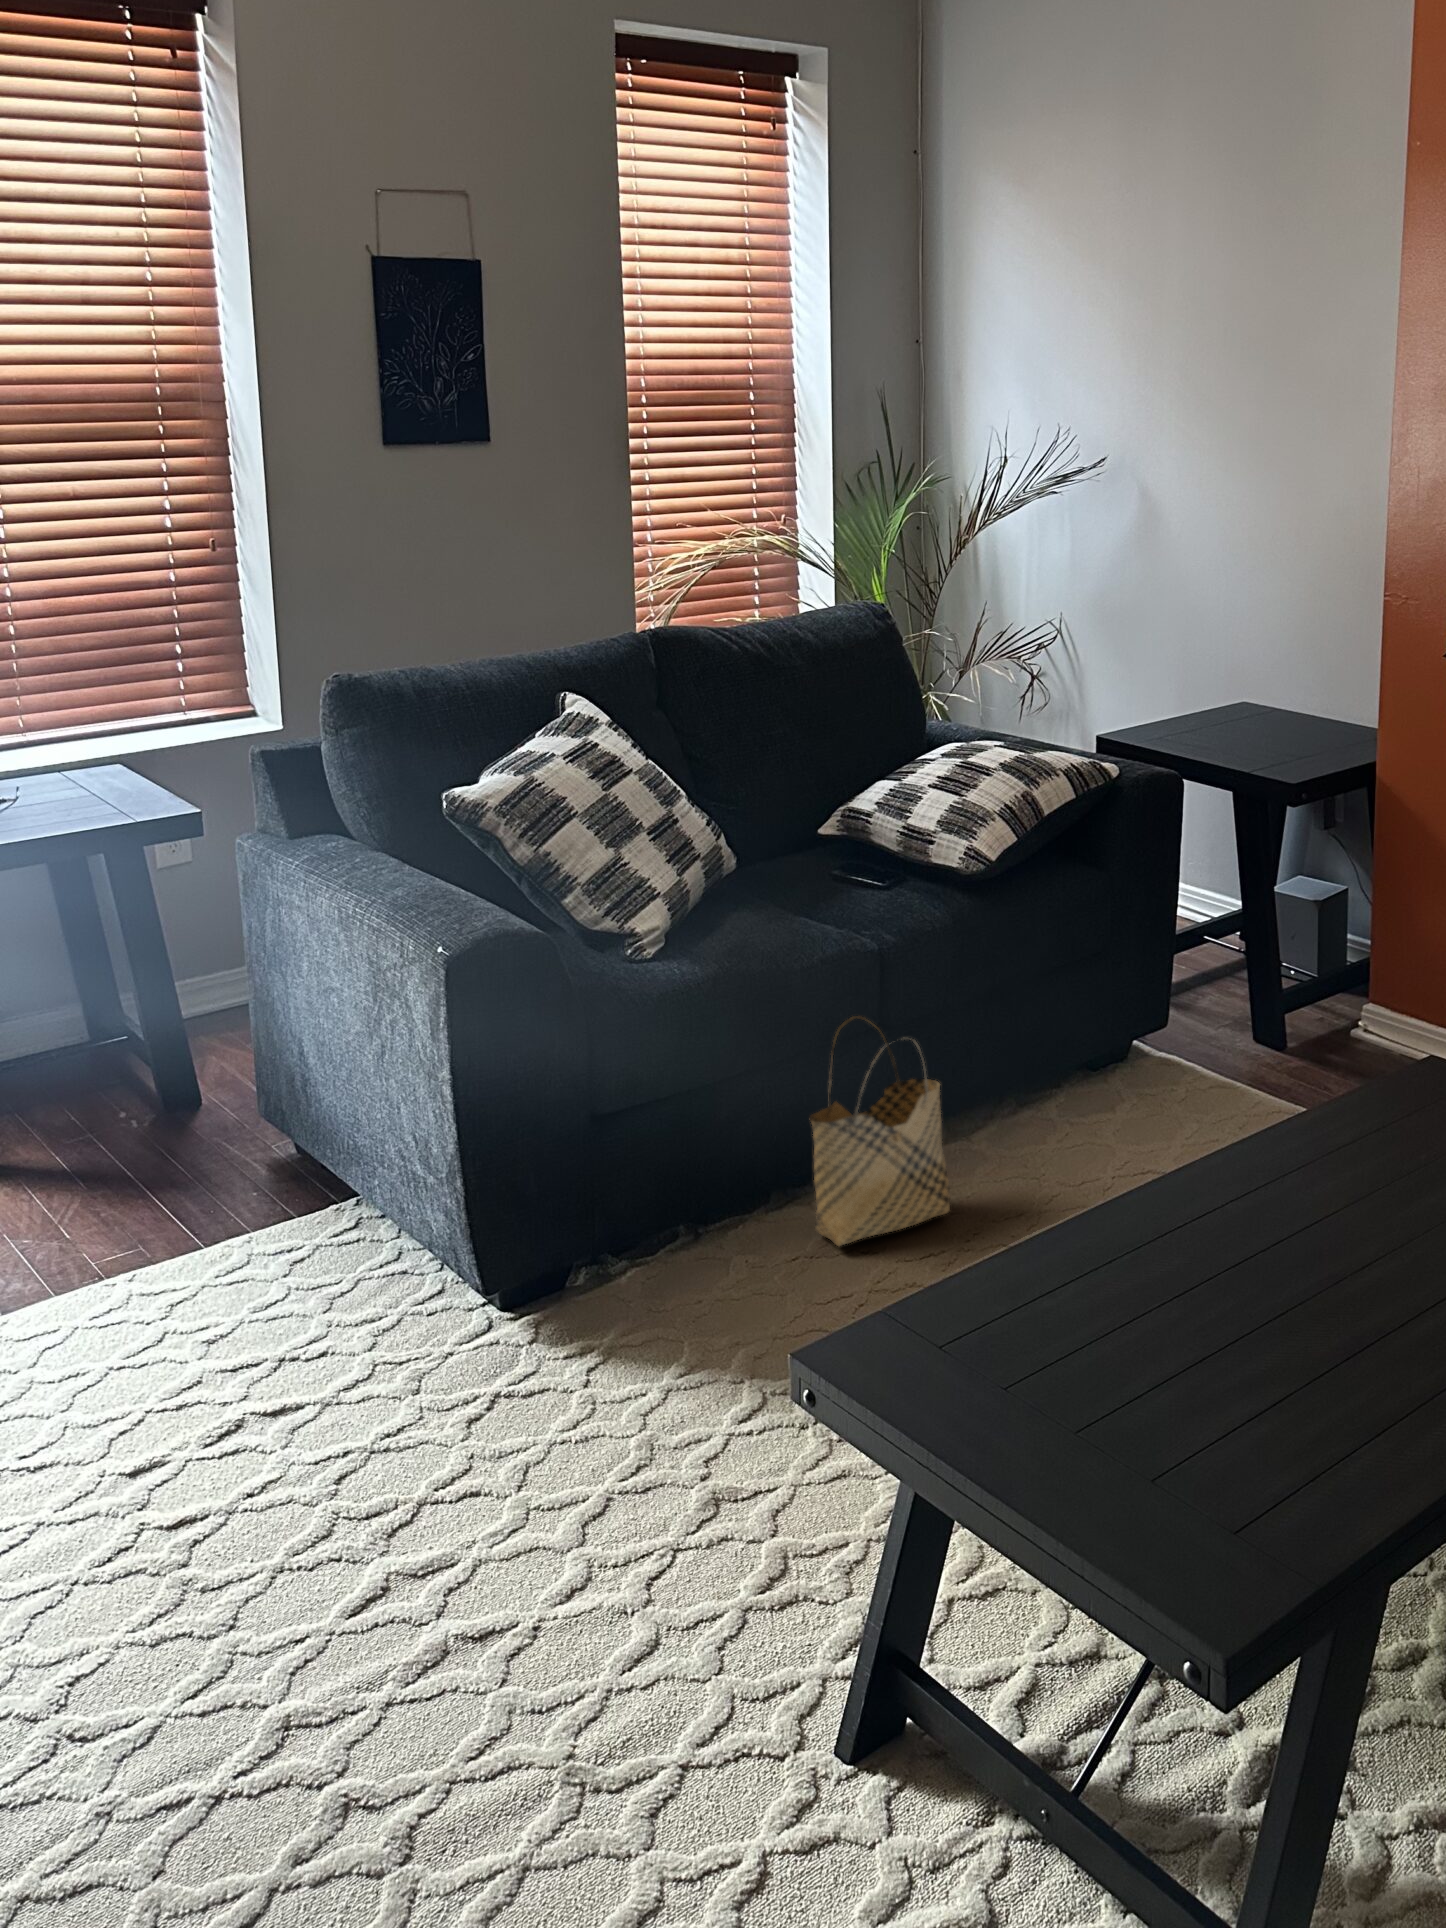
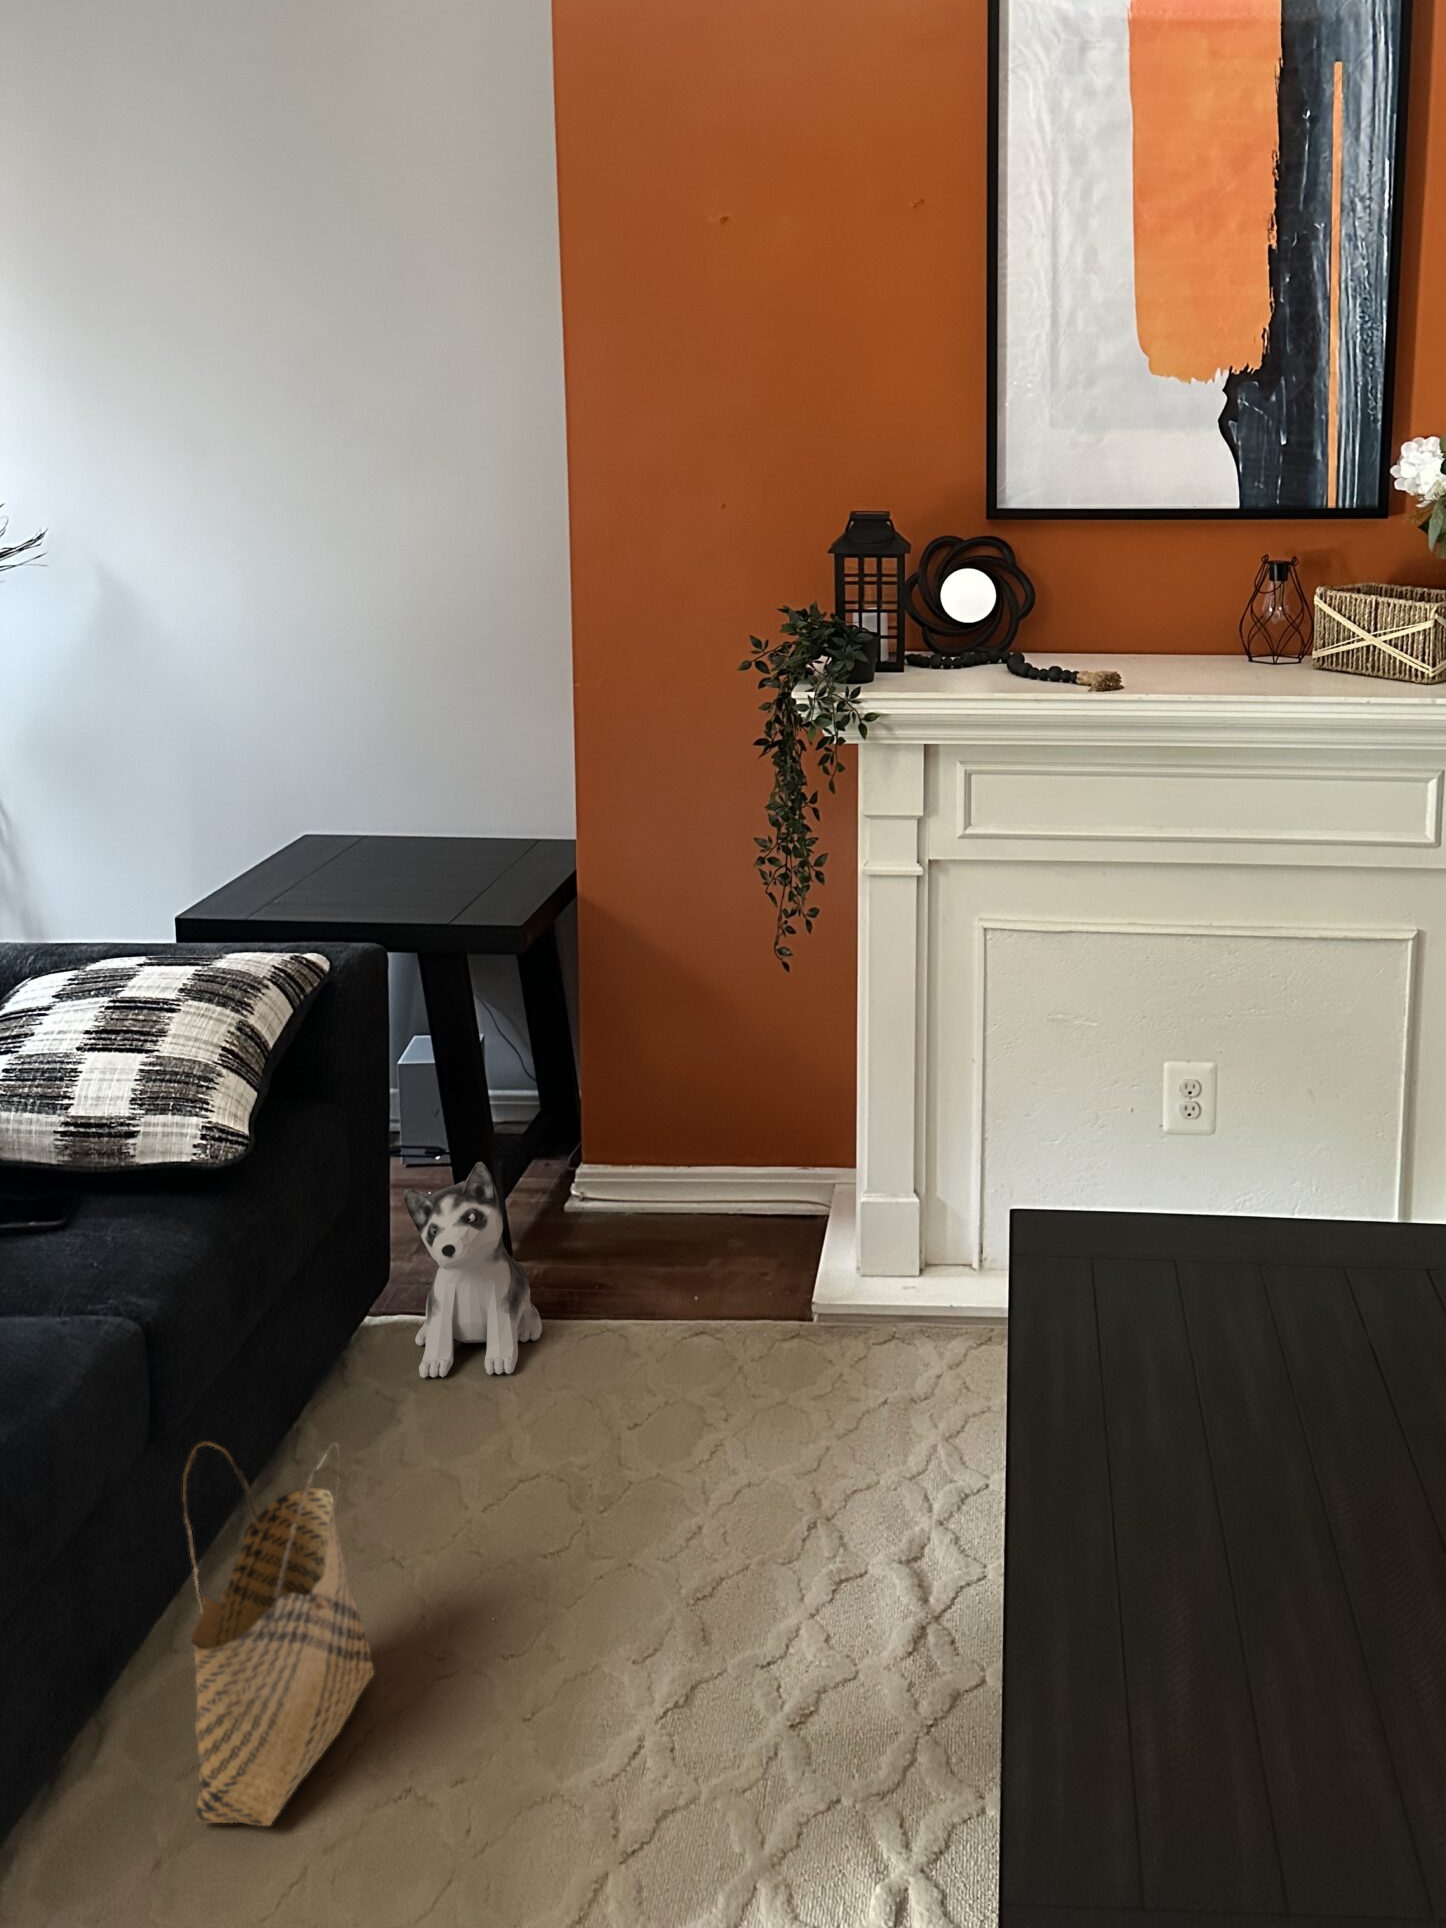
plush toy: none [1139,946,1248,1111] -> present [404,1162,542,1378]

